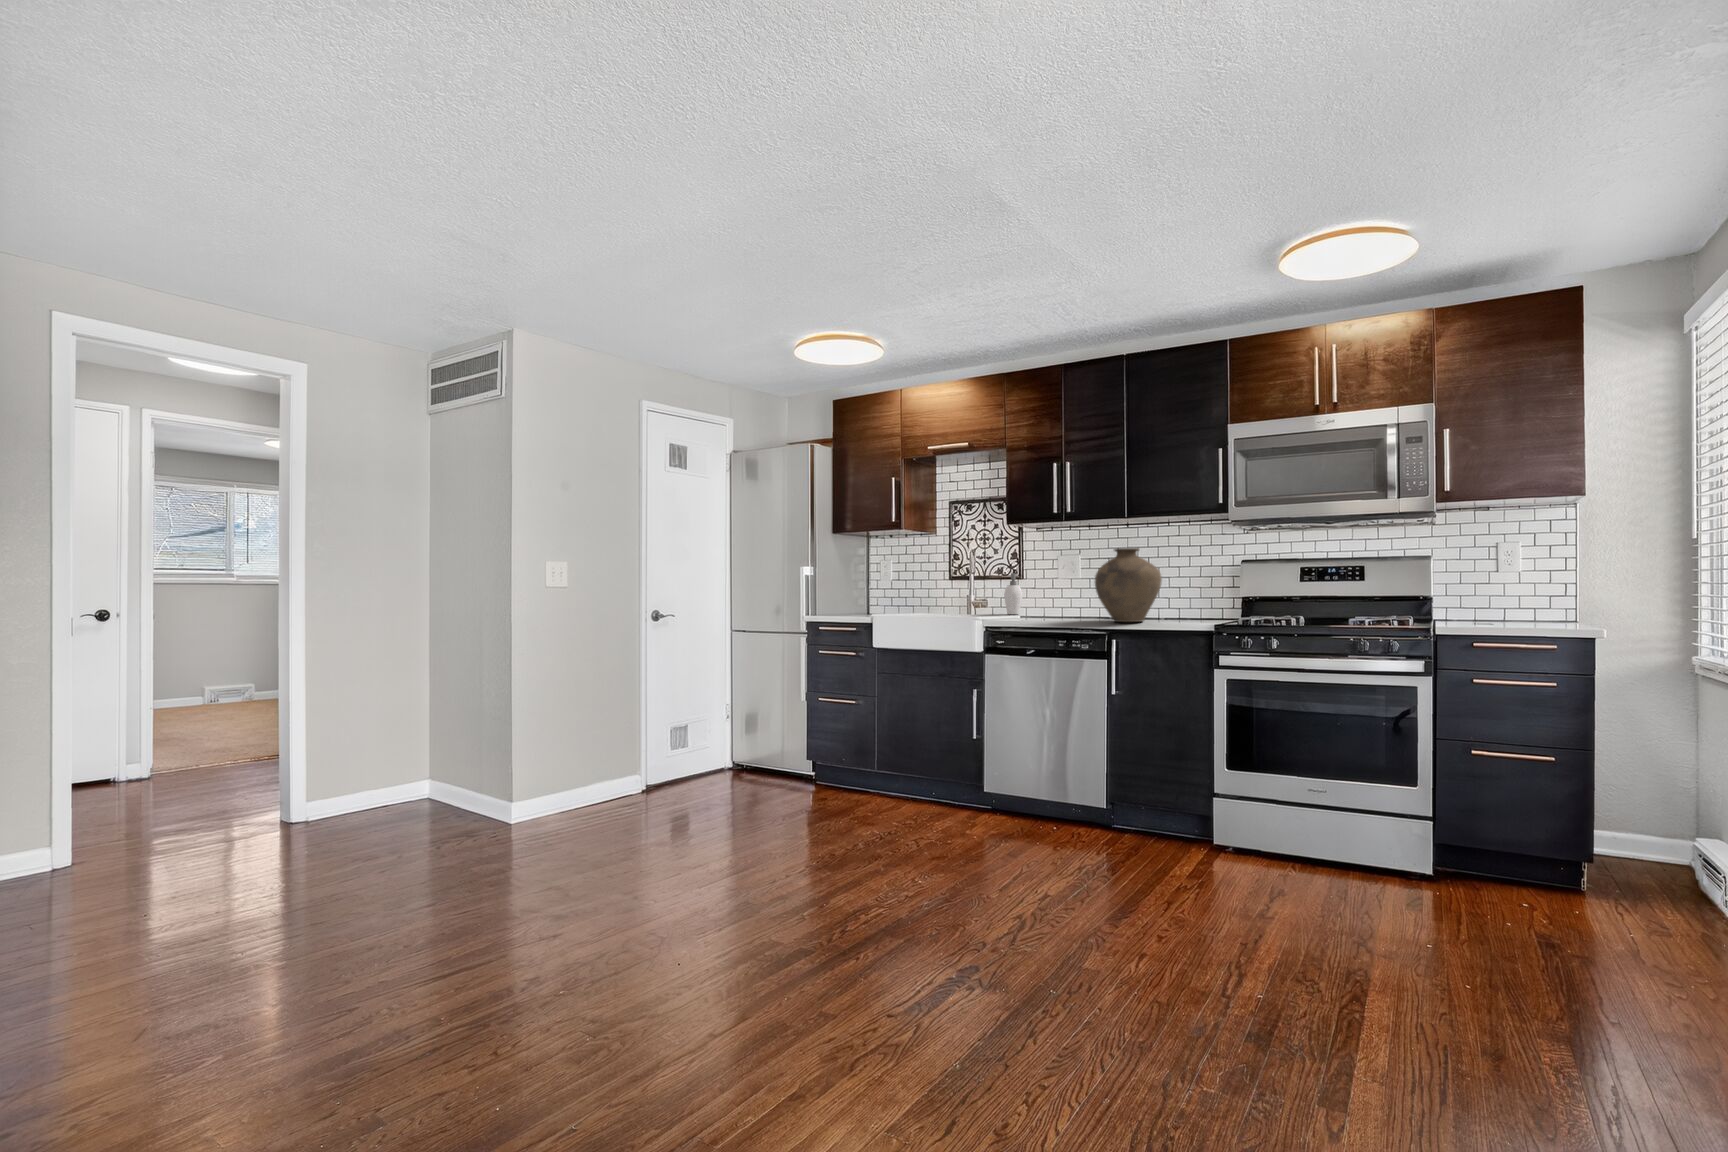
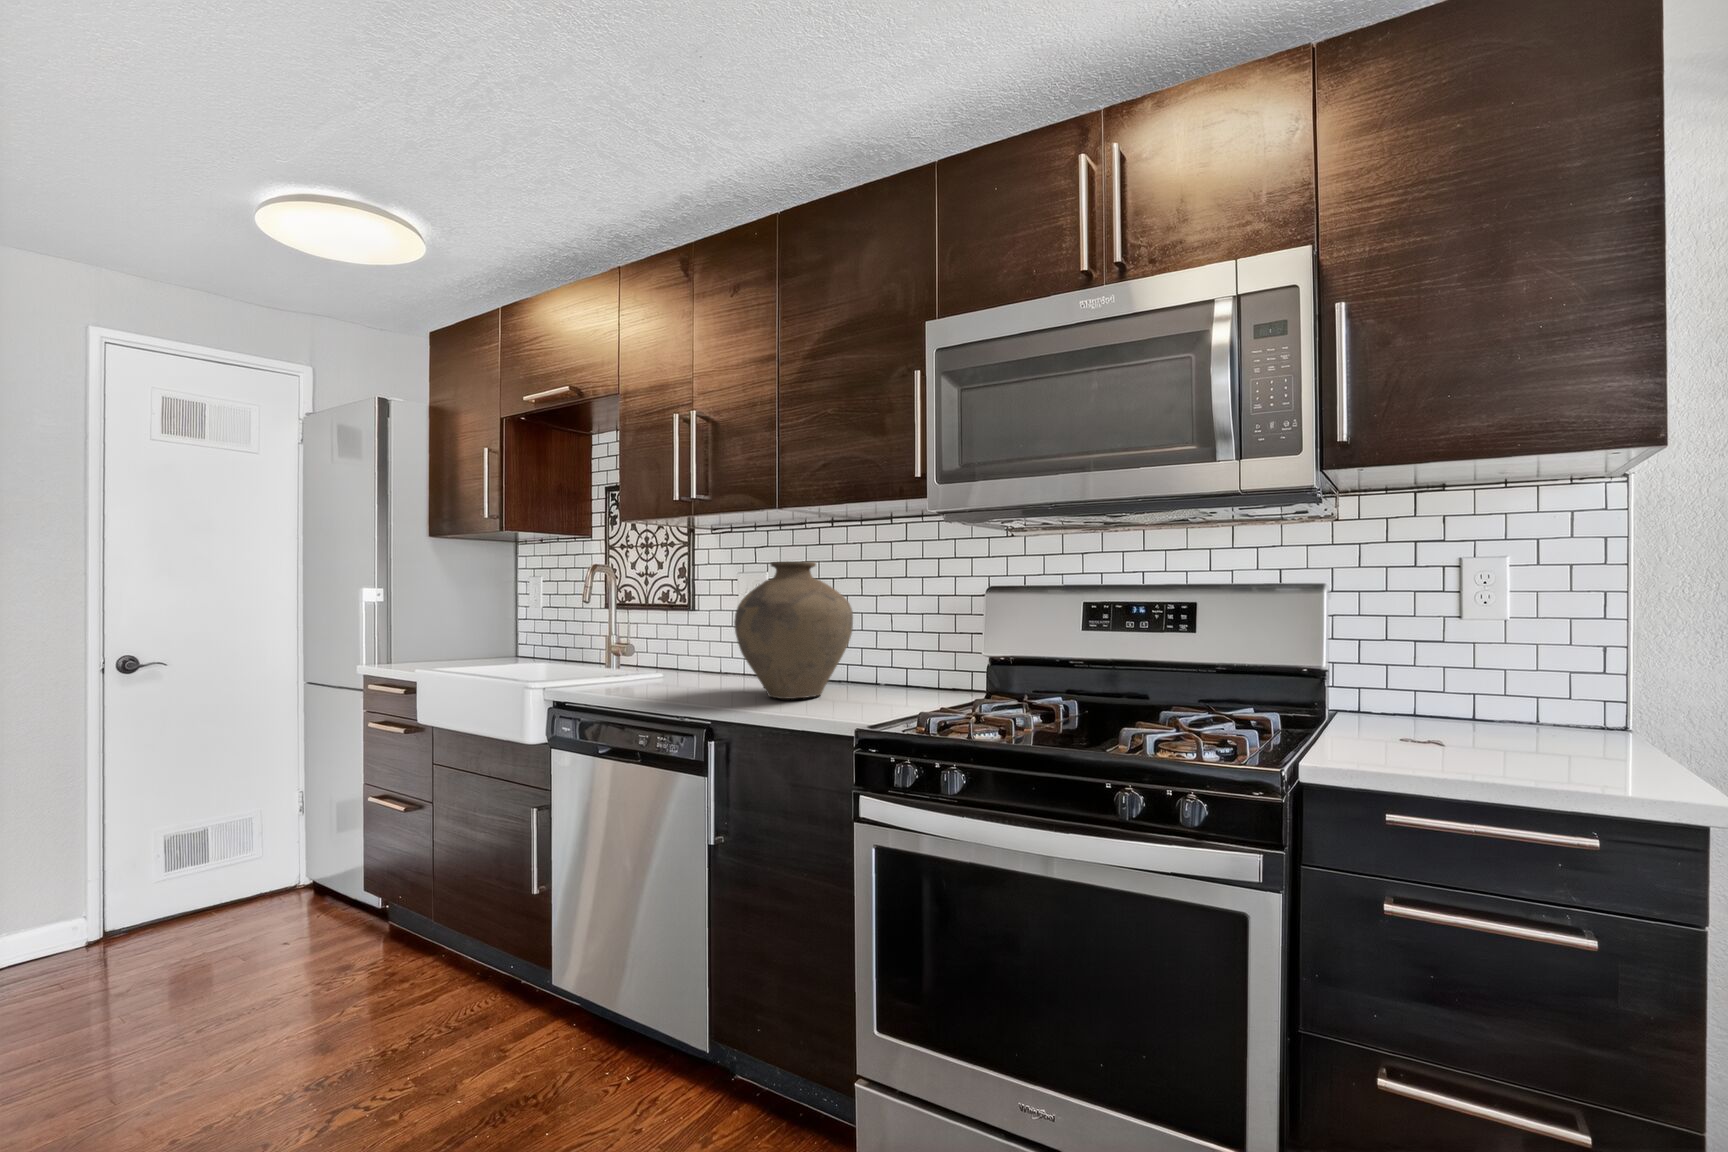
soap dispenser: present [1004,573,1022,614] -> none [652,602,683,669]

